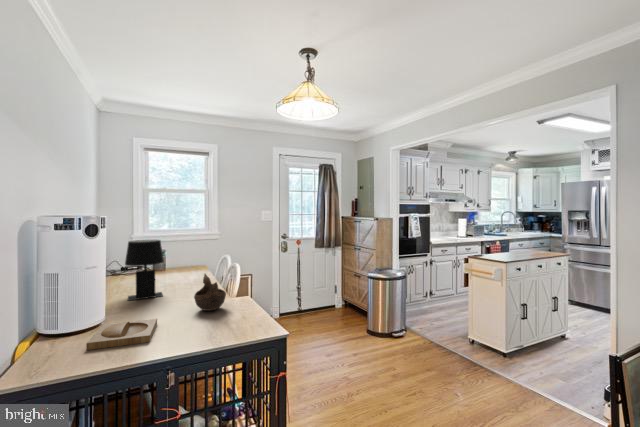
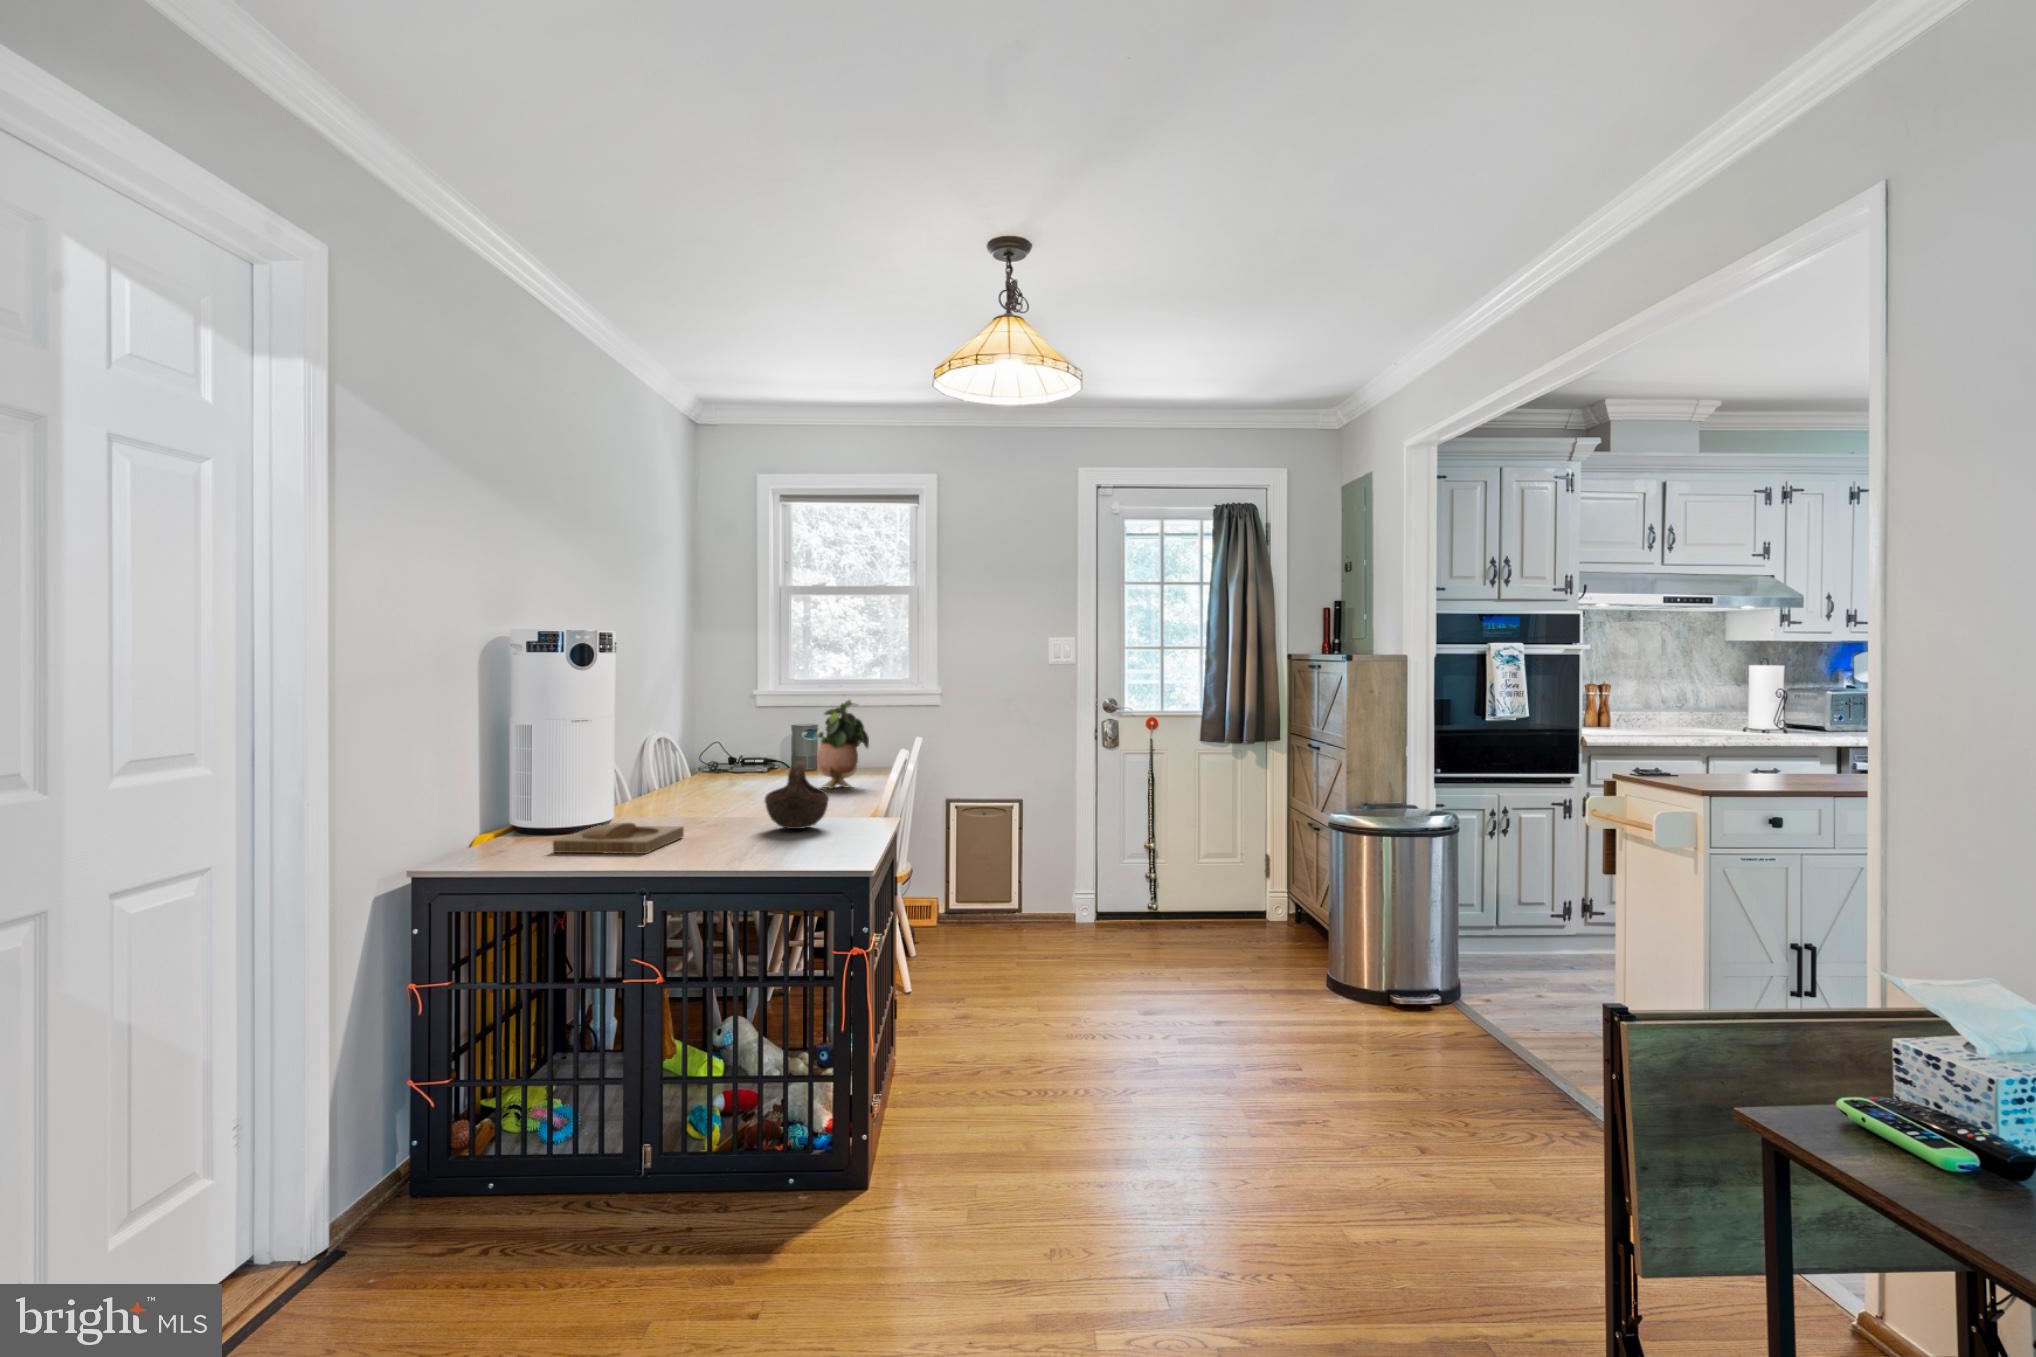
table lamp: present [125,240,164,301] -> none [680,689,756,807]
potted plant: none [183,241,207,281] -> present [817,700,869,789]

